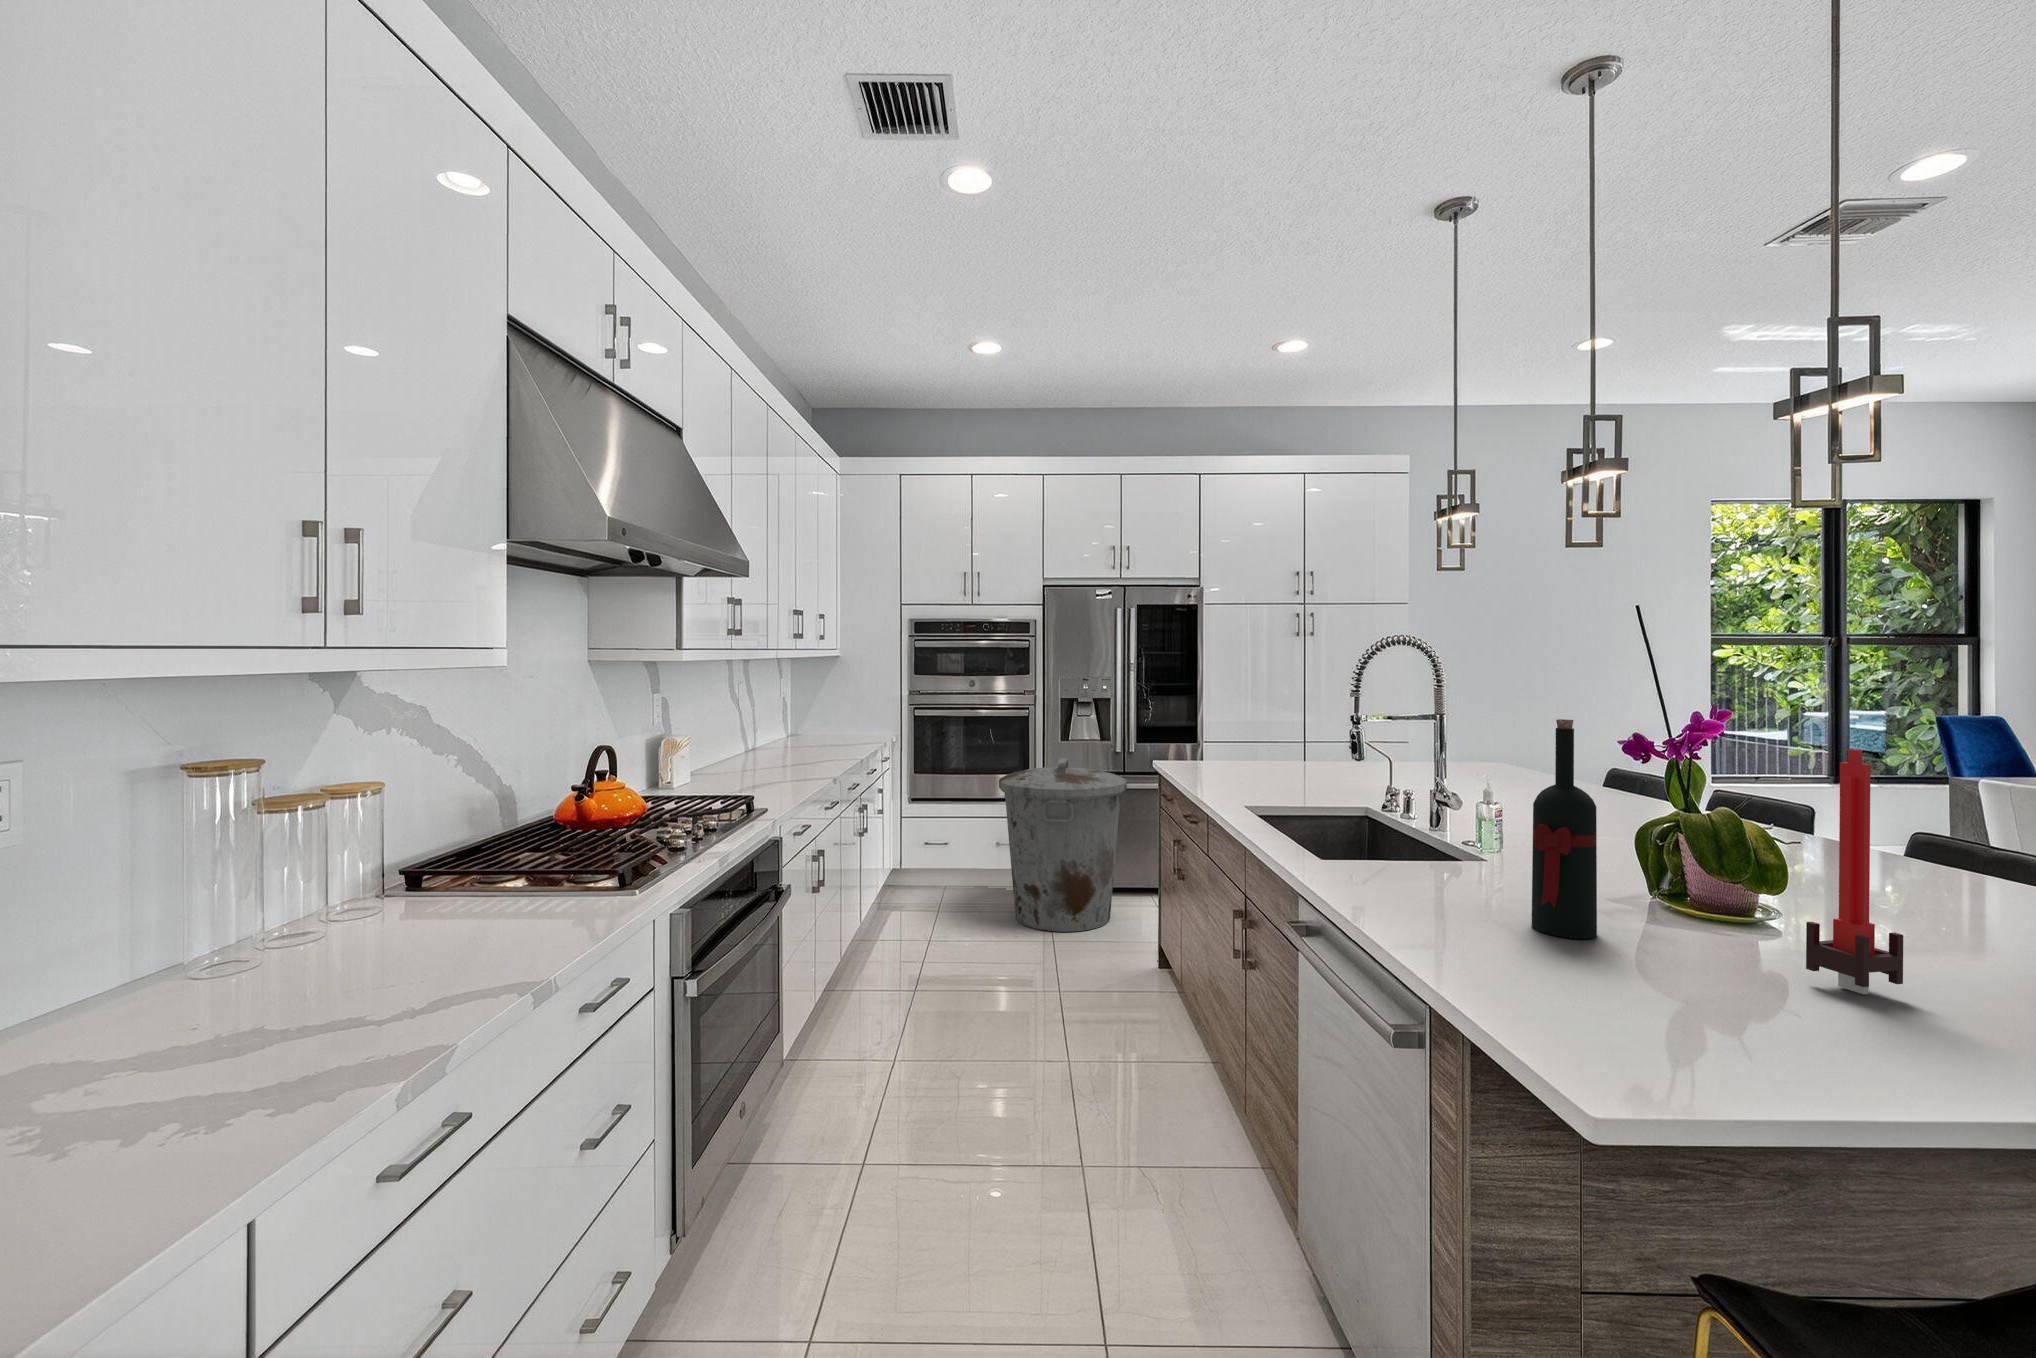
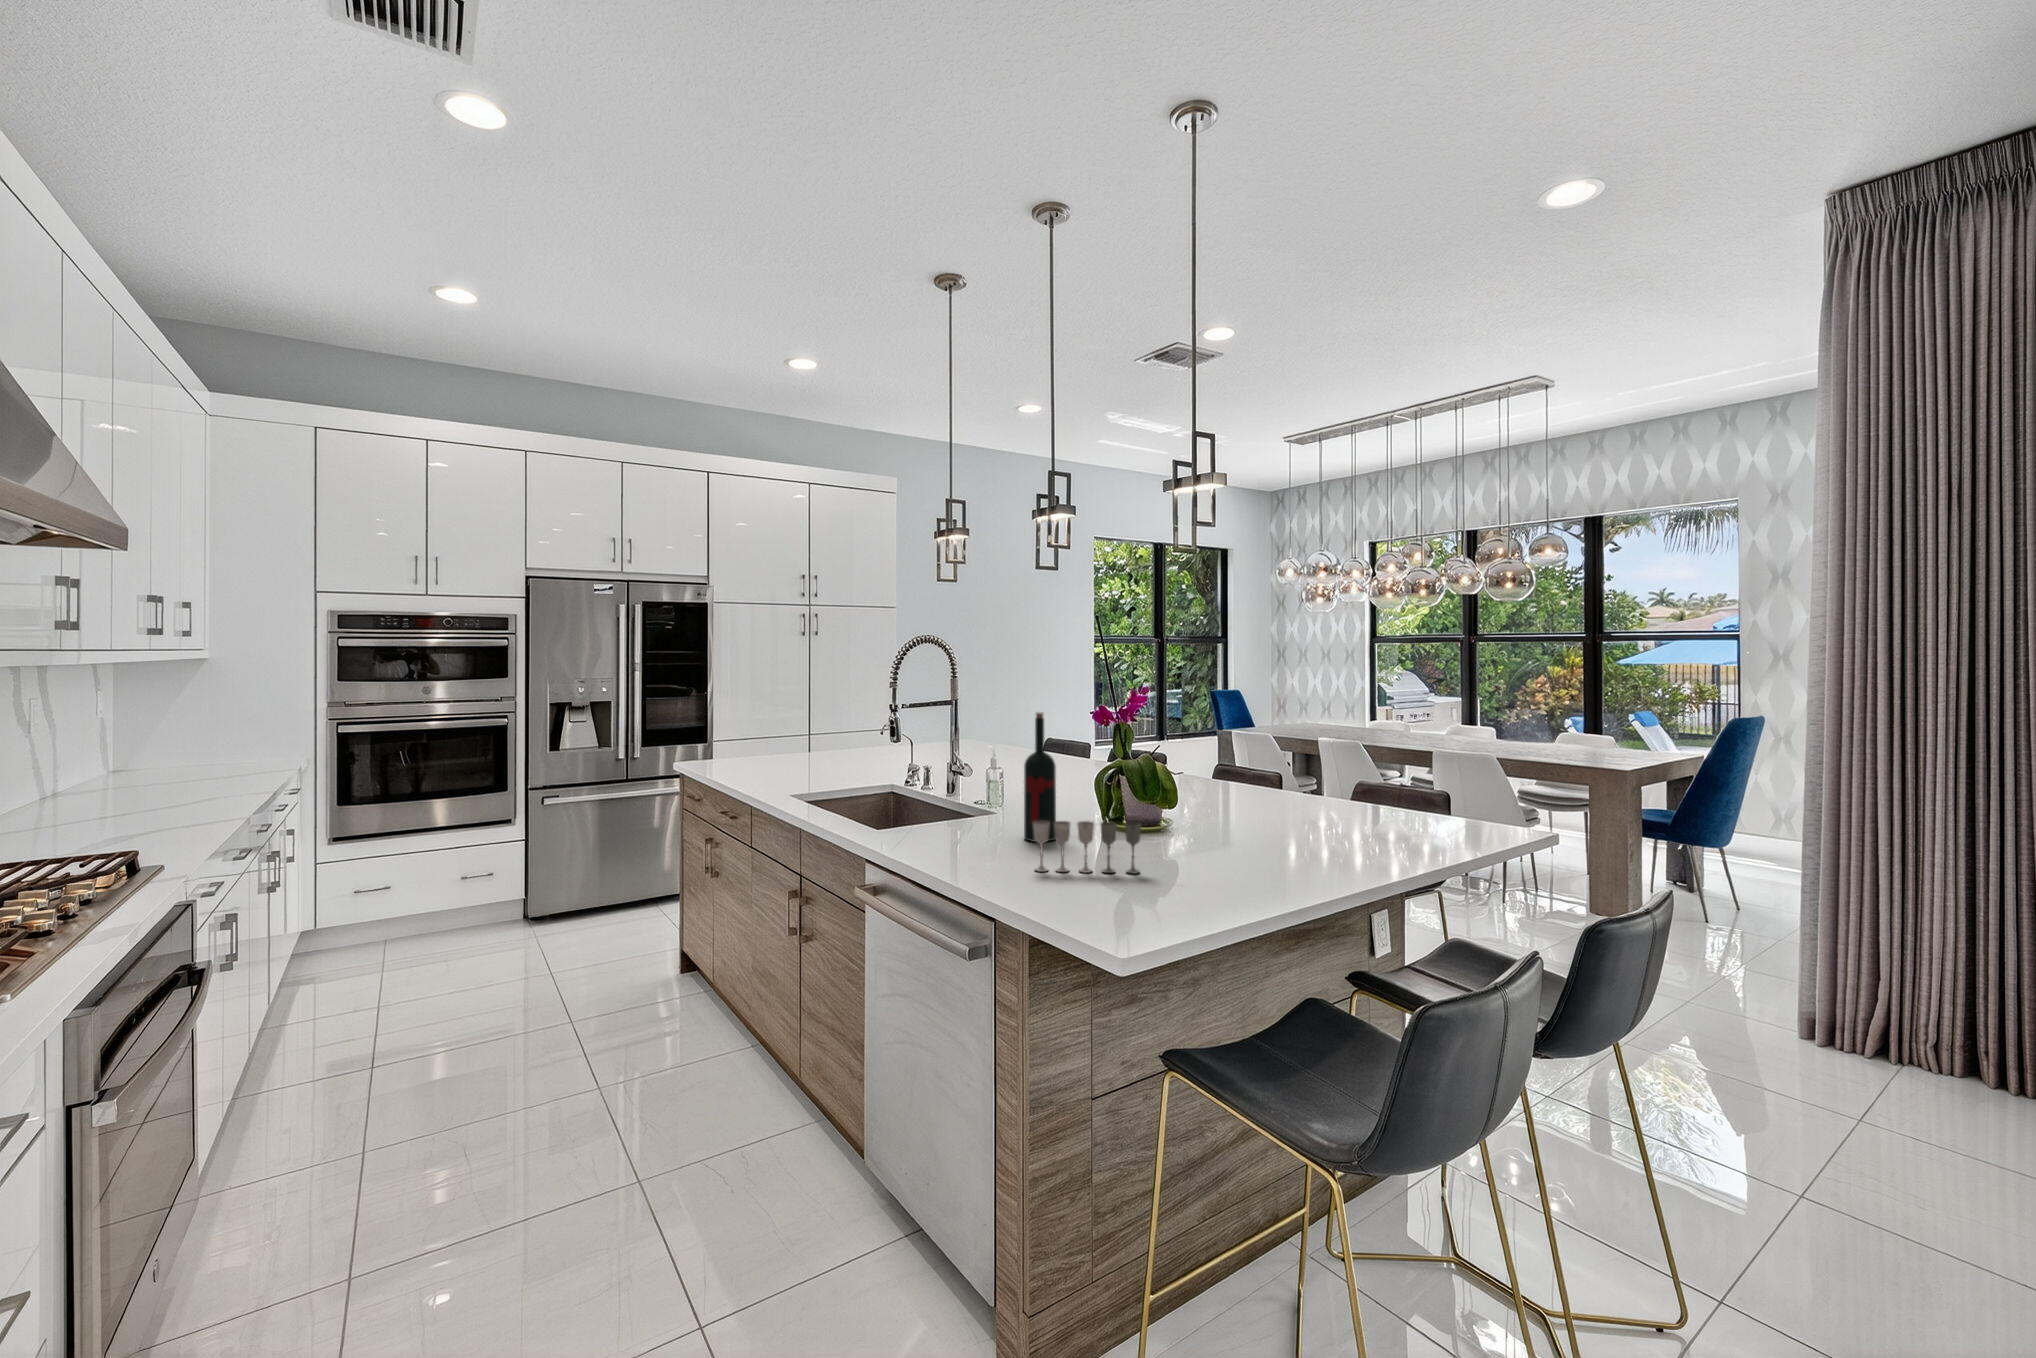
candle: present [1806,749,1903,994] -> none [1144,723,1178,844]
trash can: present [999,758,1127,932] -> none [480,769,637,959]
wine glass: none [1528,910,1799,1063] -> present [1033,821,1141,874]

